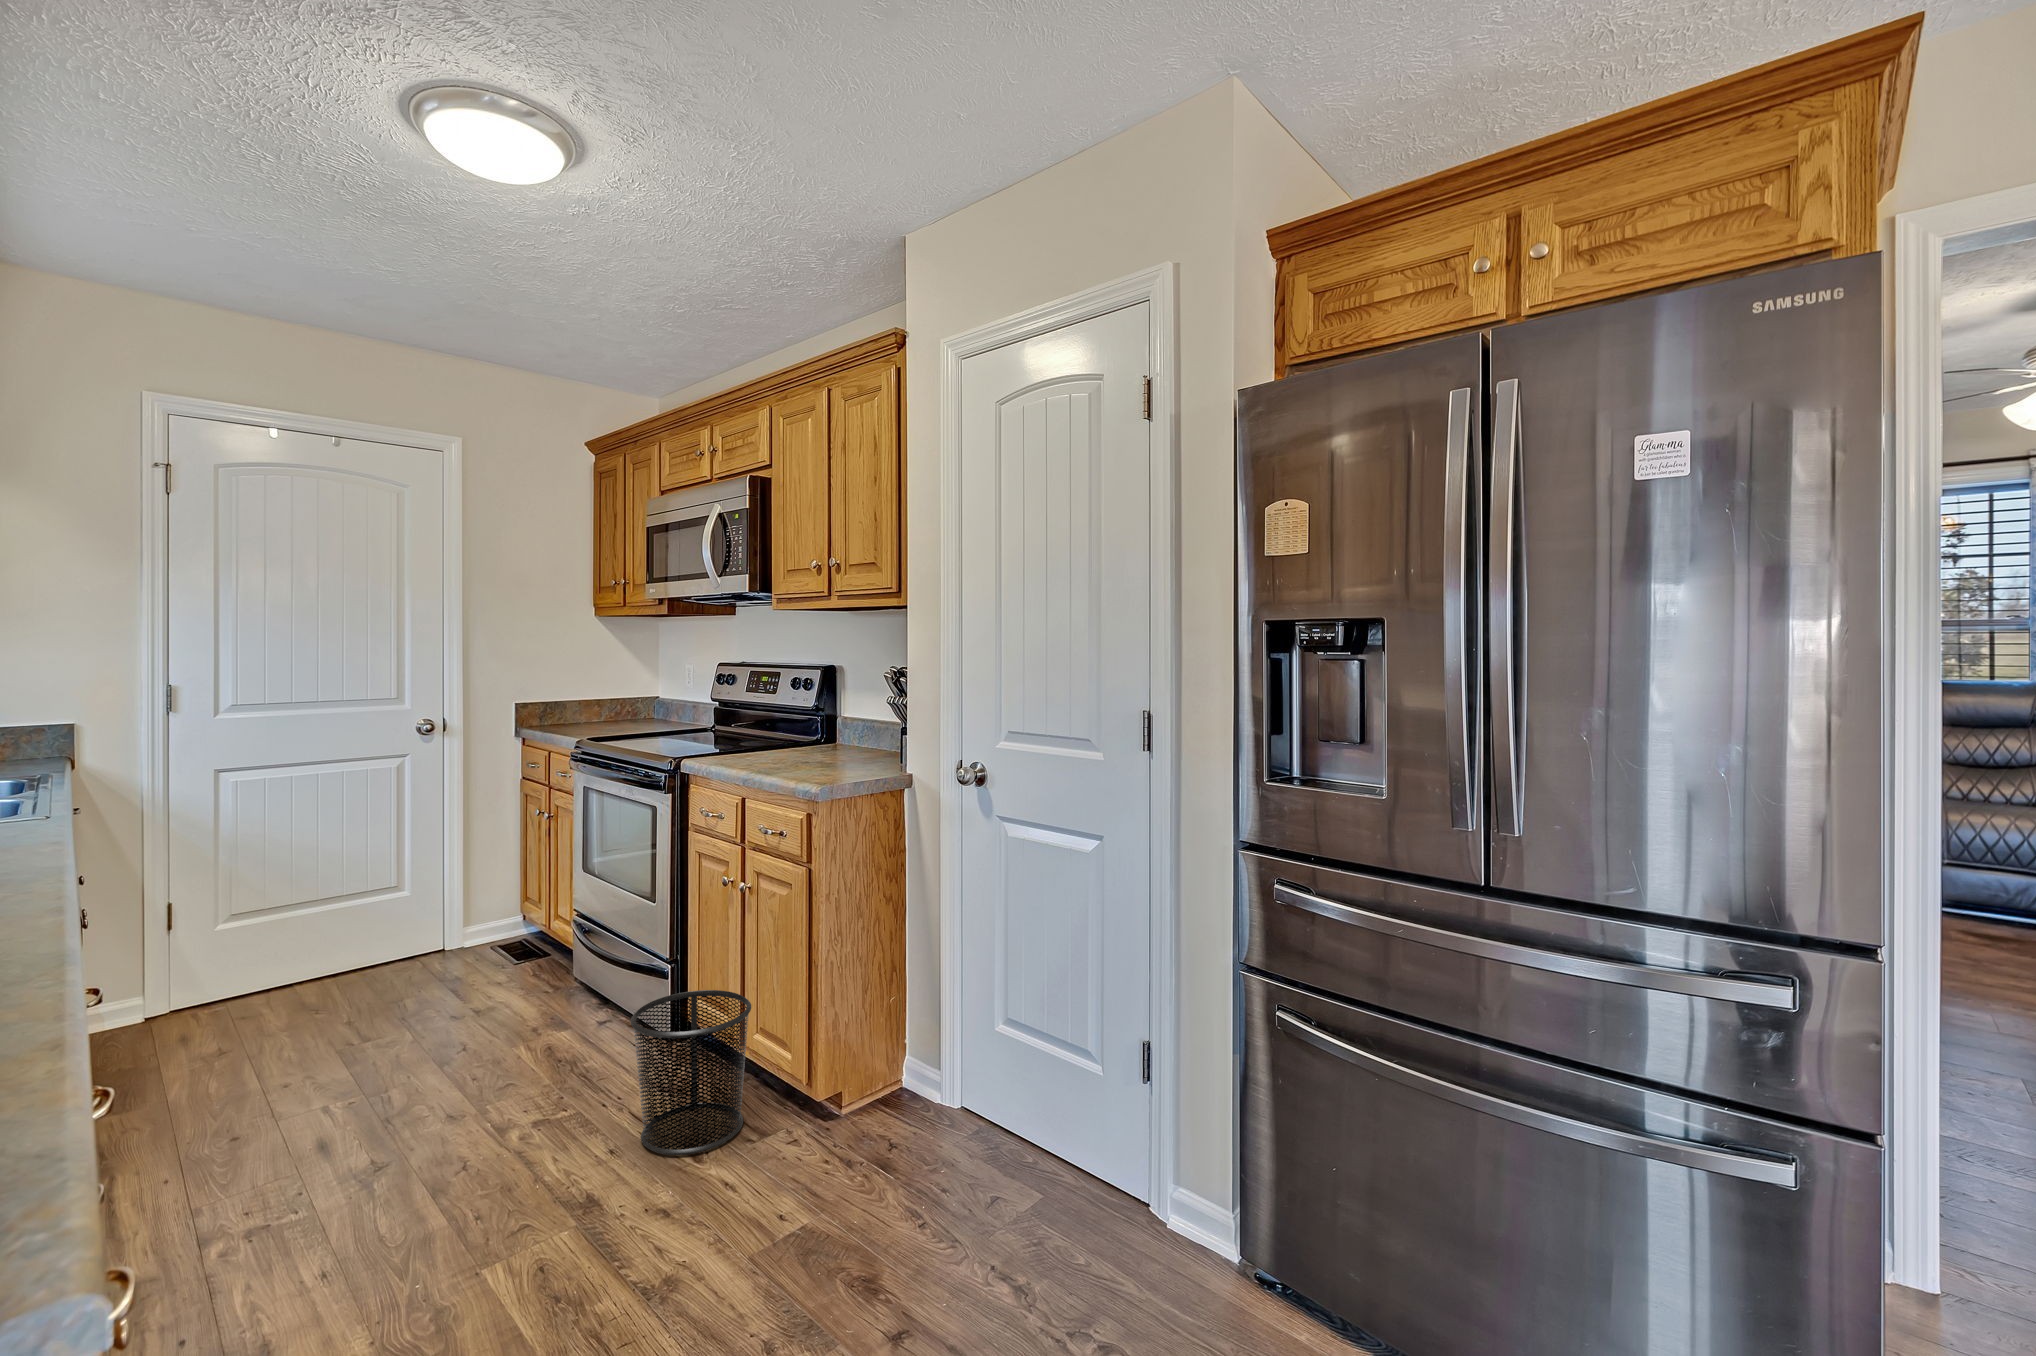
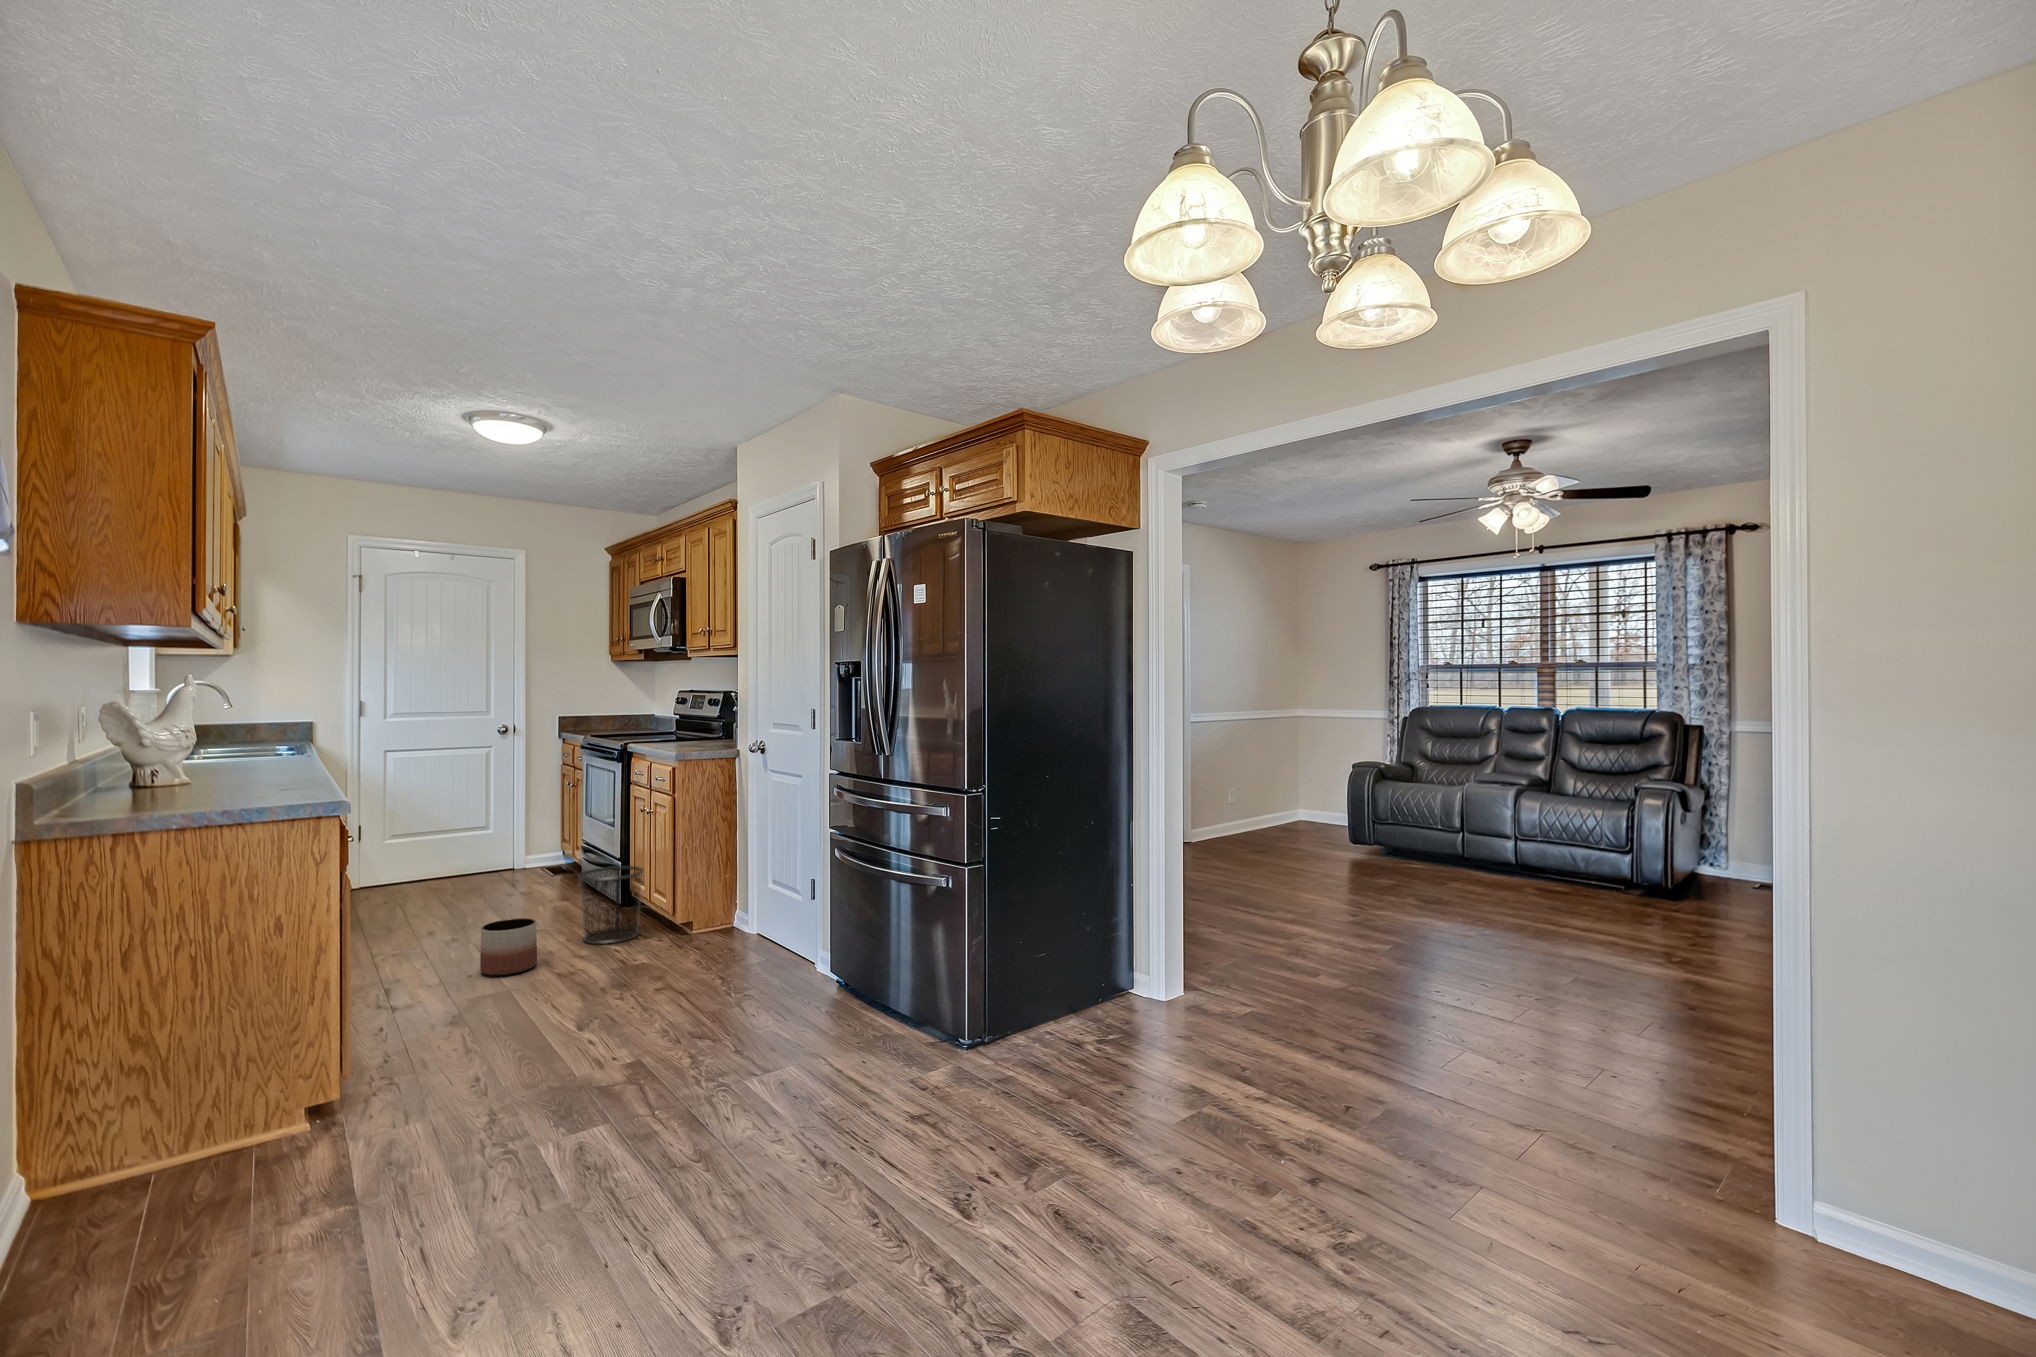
planter: none [460,1136,578,1285] -> present [480,918,537,976]

